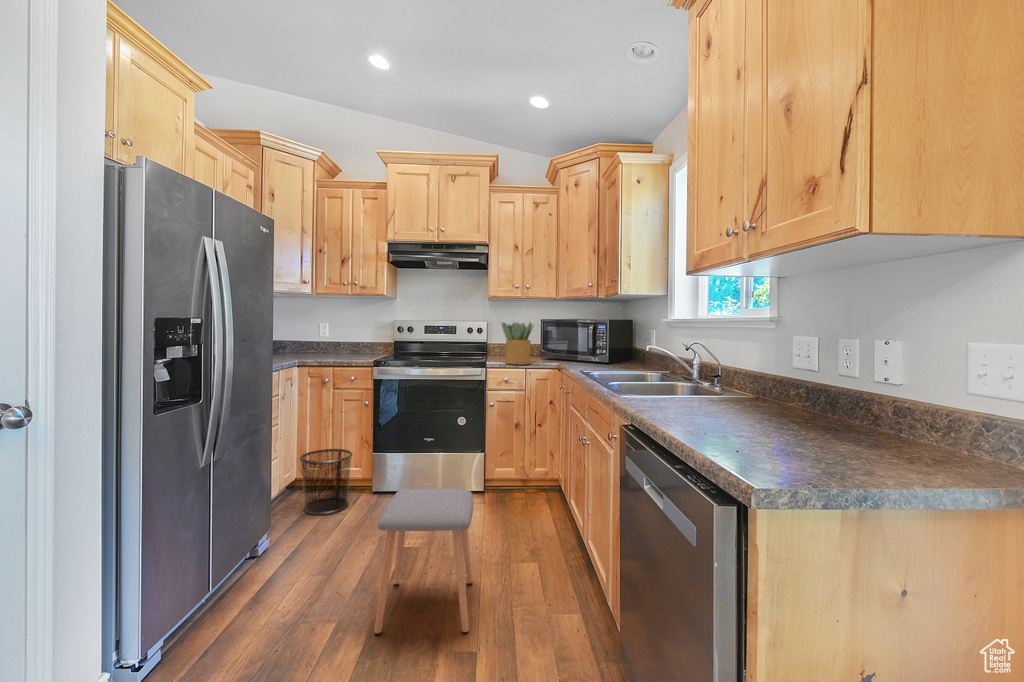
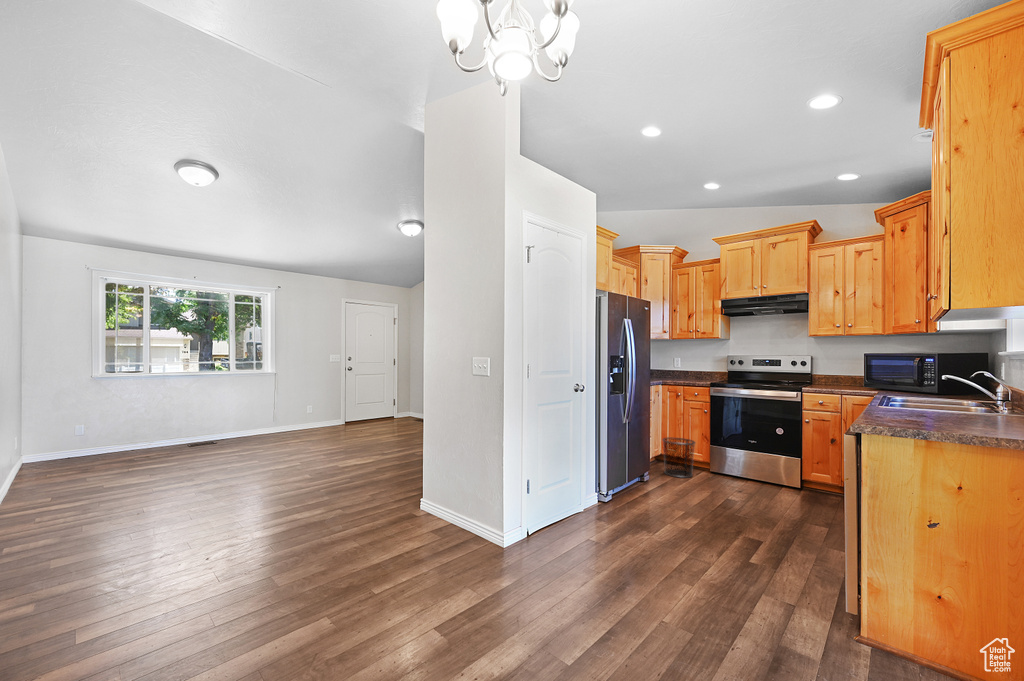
potted plant: present [502,322,533,364] -> none [820,356,854,391]
stool: present [374,488,473,635] -> none [707,455,777,541]

